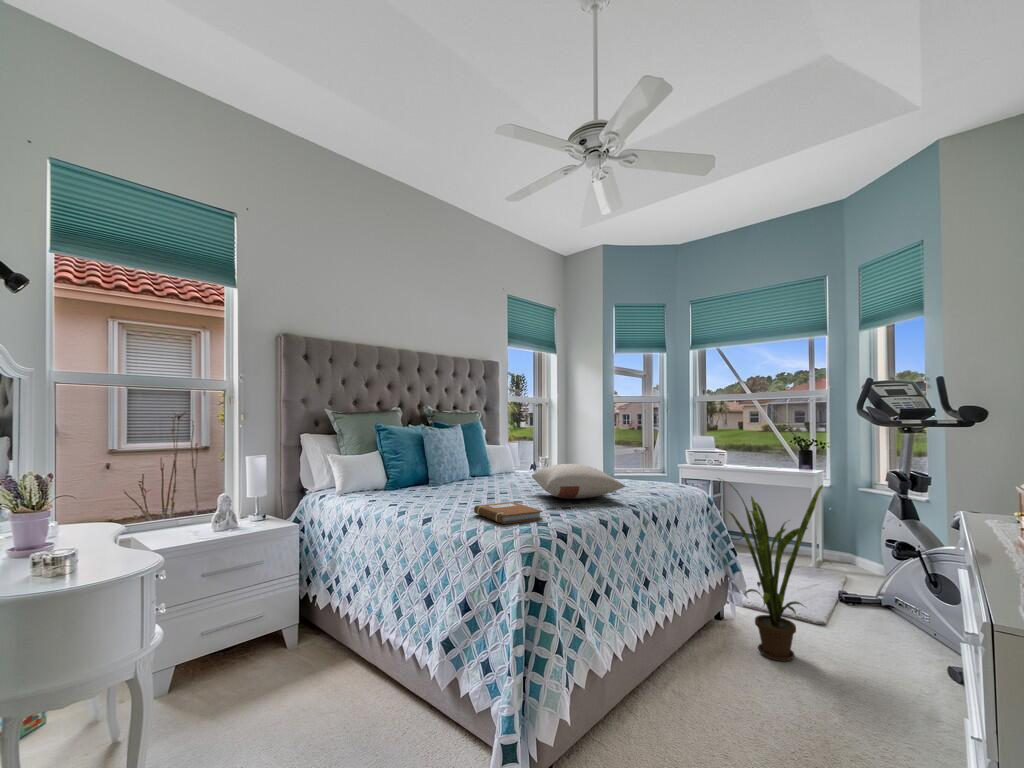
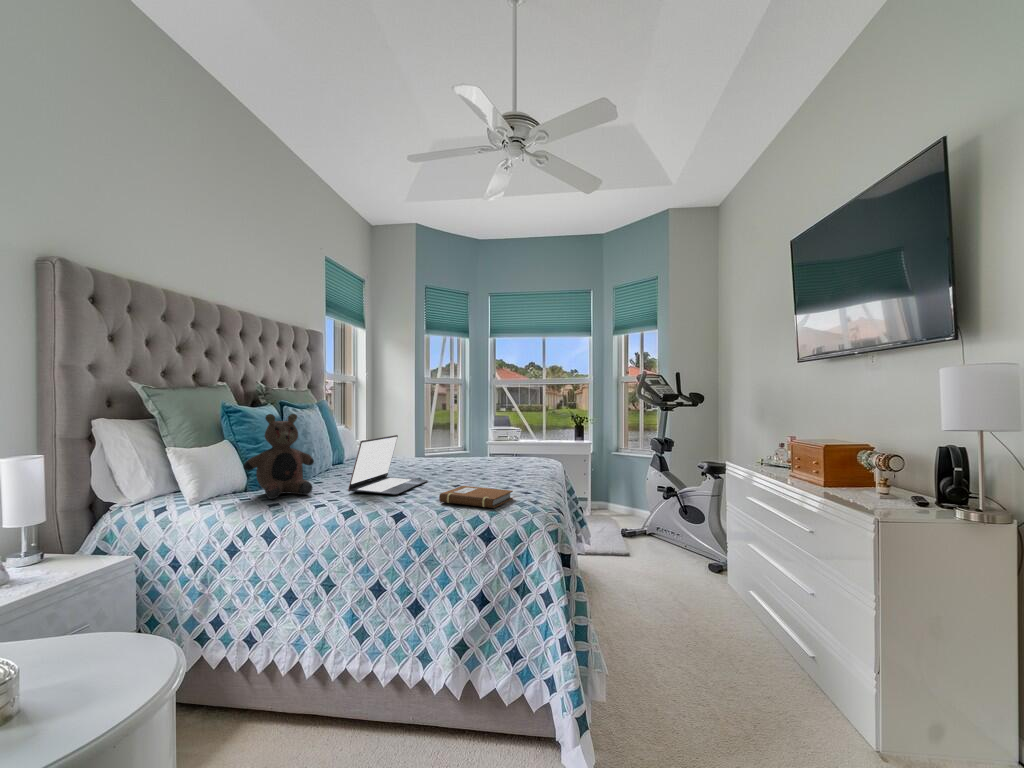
teddy bear: none [372,432,424,497] -> present [244,414,314,499]
laptop: none [435,452,513,504] -> present [348,435,428,495]
pillow: present [532,464,625,499] -> none [437,444,542,477]
house plant: present [719,478,823,661] -> none [576,449,650,588]

